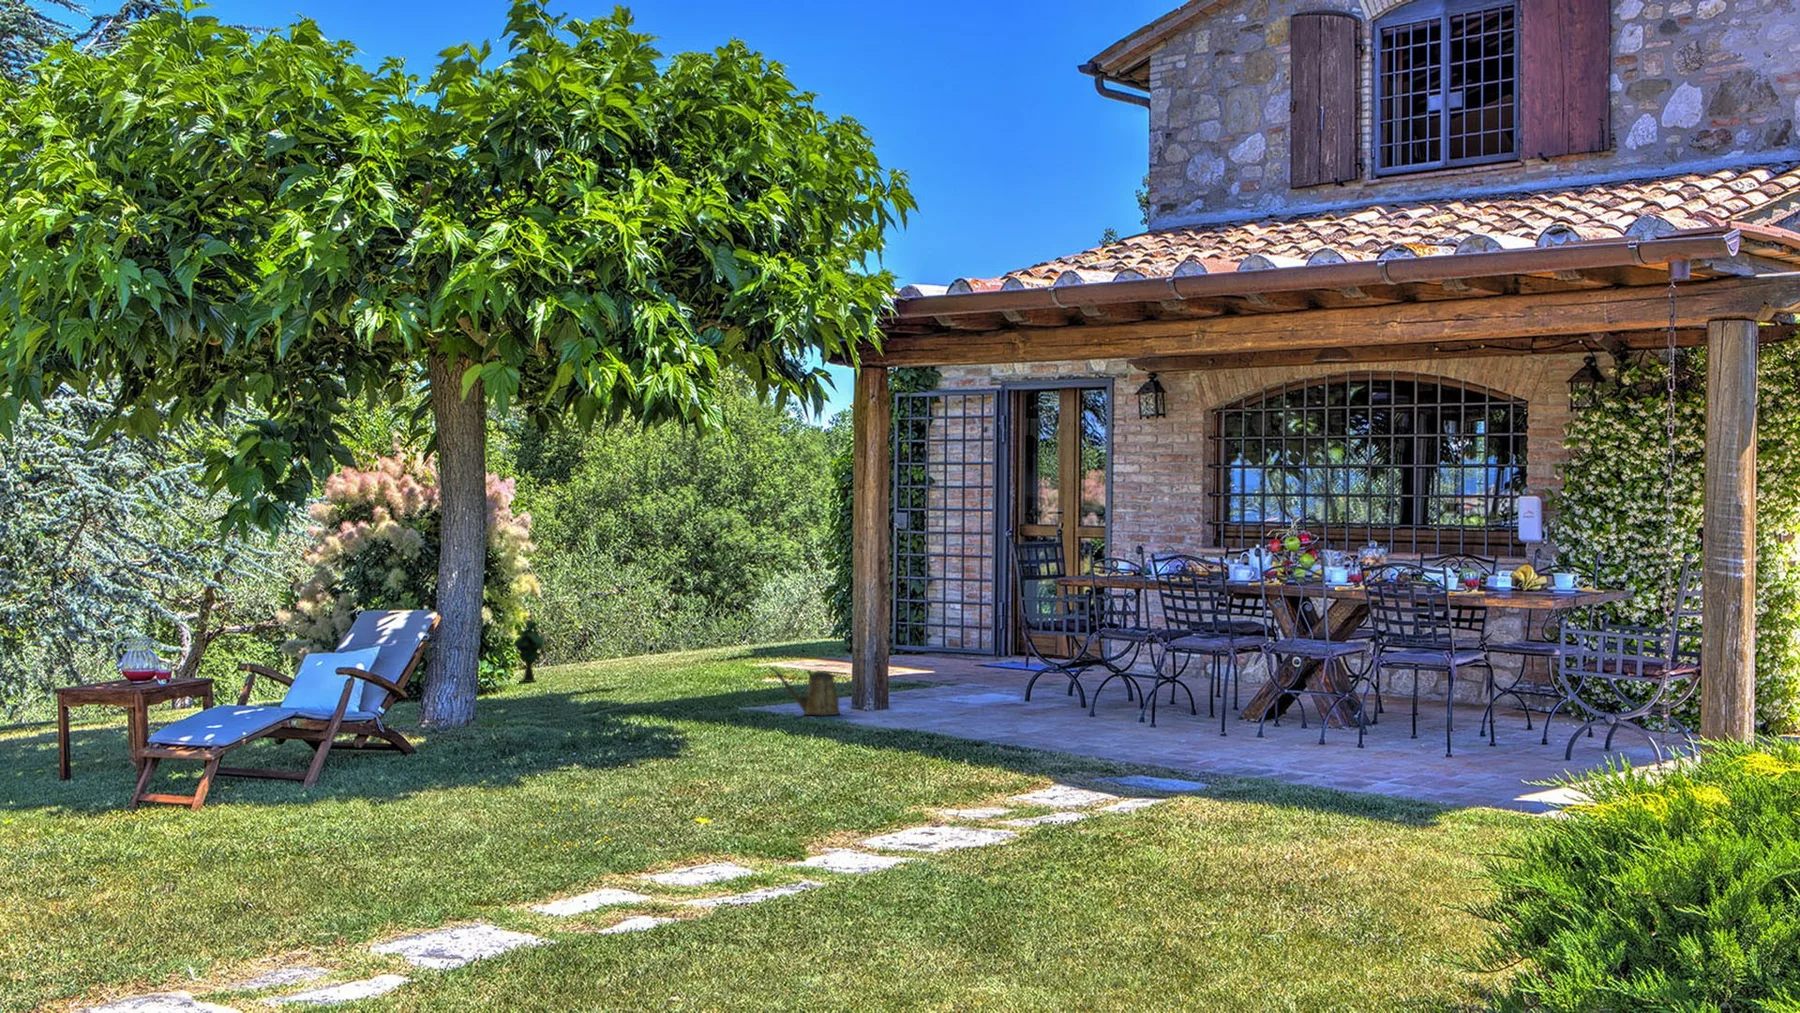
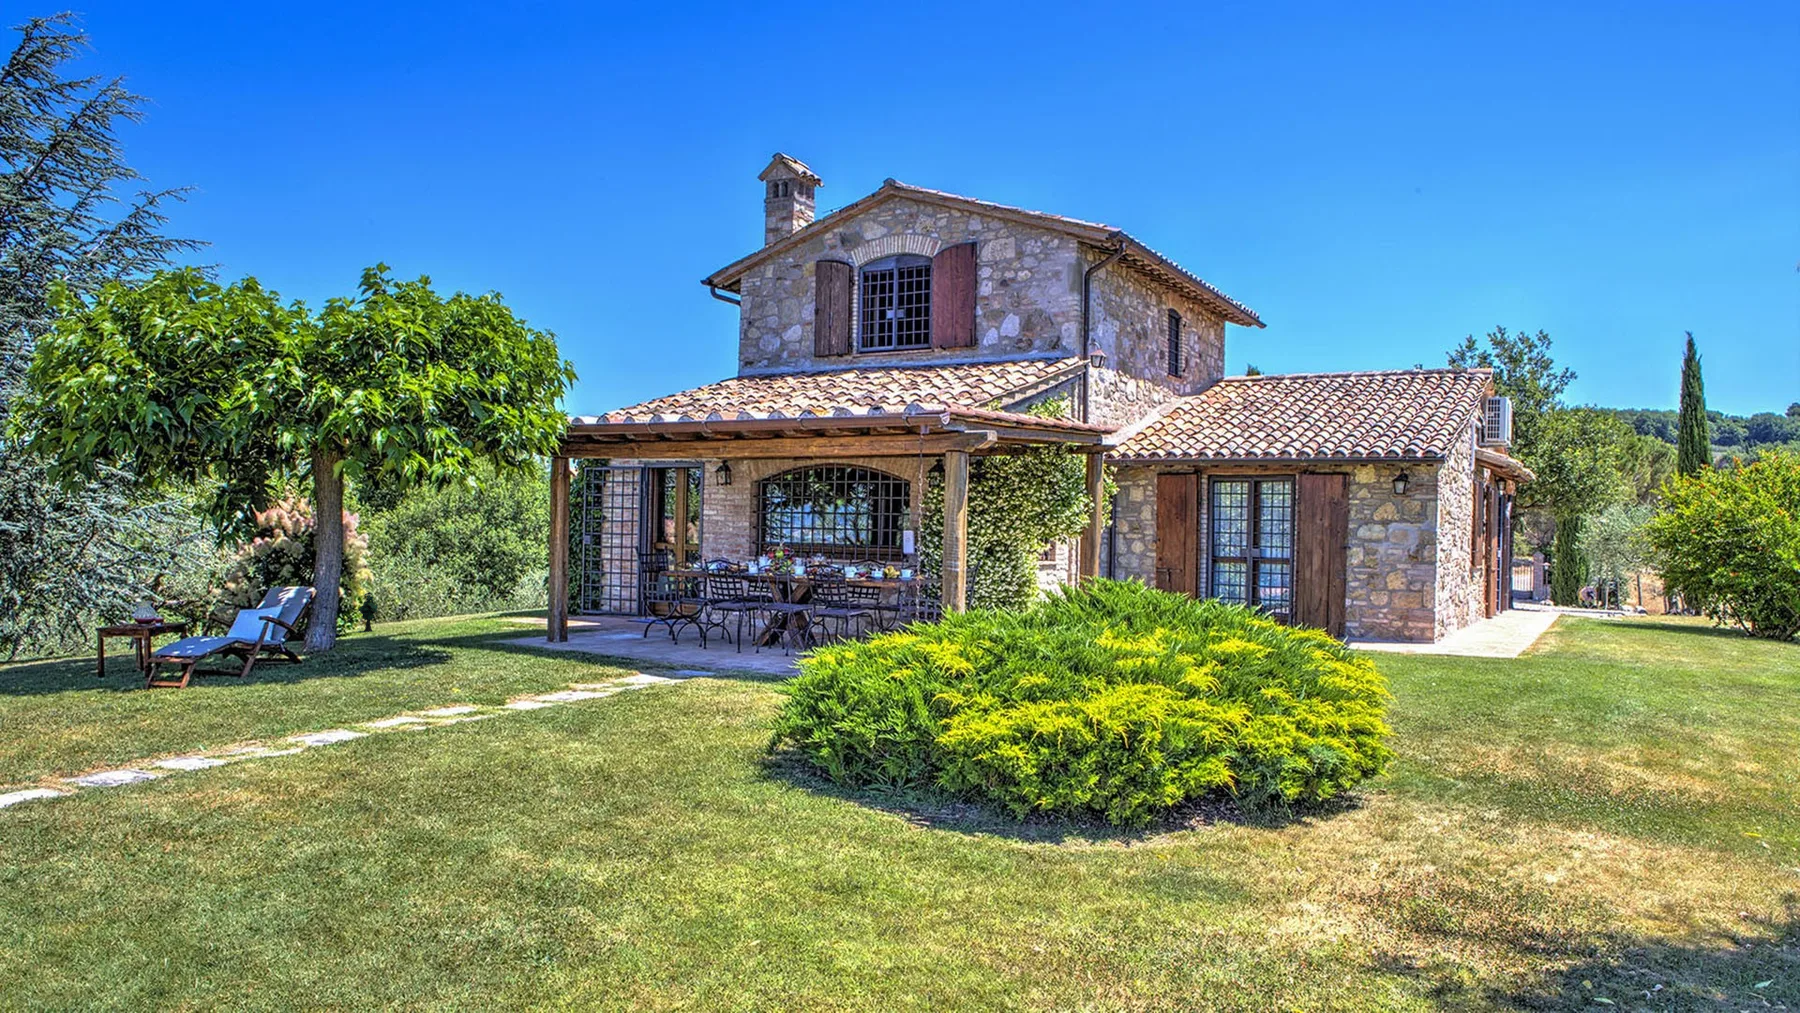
watering can: present [770,667,849,716] -> none [510,617,555,642]

